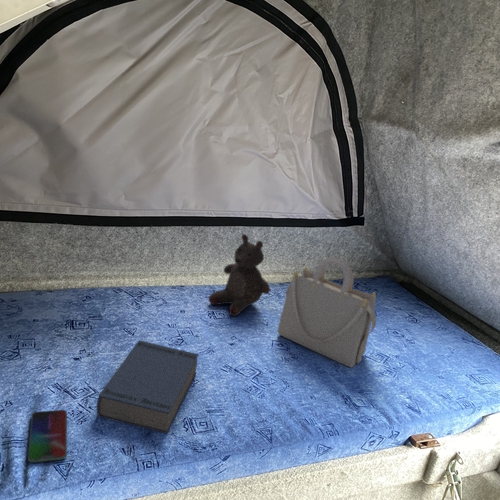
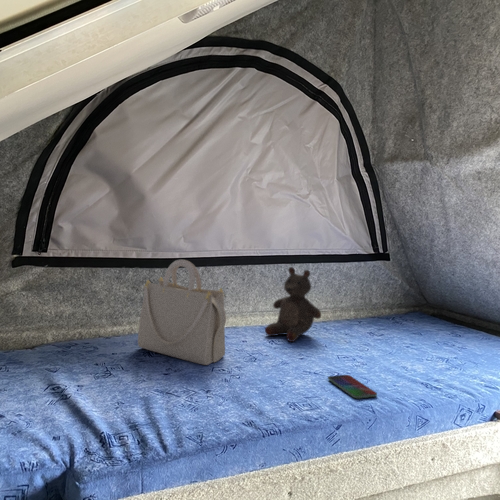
handbag: present [278,257,376,367] -> present [138,260,226,365]
book: present [97,340,198,434] -> none [204,351,280,415]
smartphone: present [28,410,67,462] -> present [328,375,377,398]

